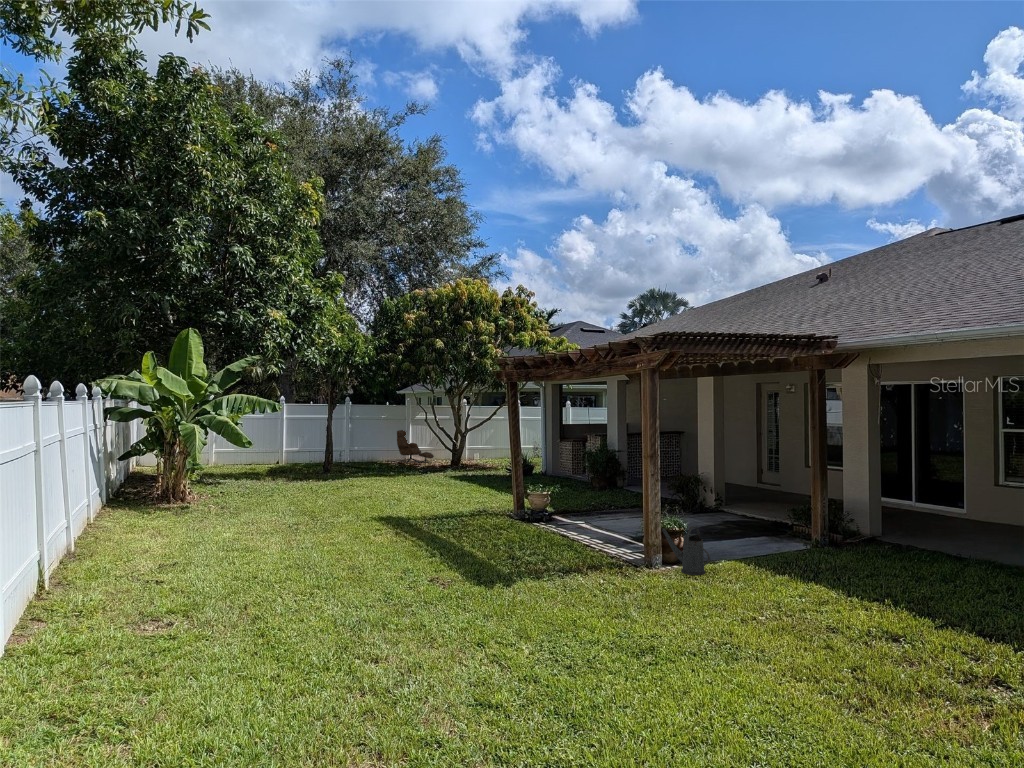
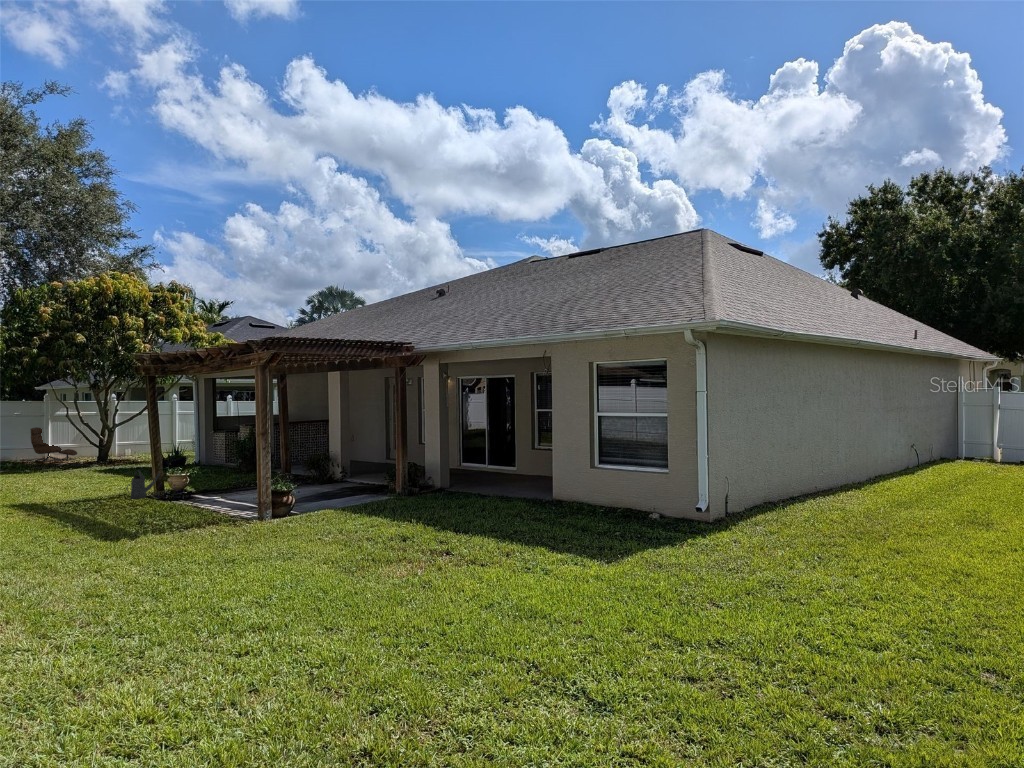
watering can: present [662,526,710,575] -> present [126,470,160,499]

